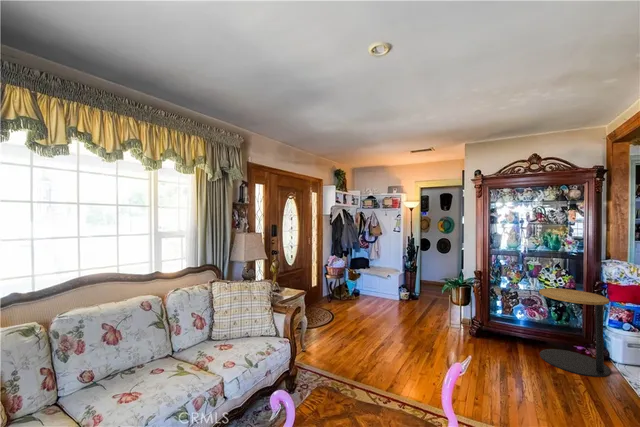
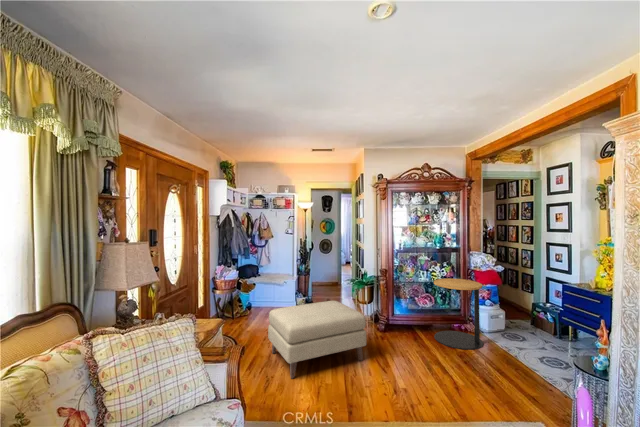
ottoman: none [356,294,441,354] -> present [268,301,366,378]

